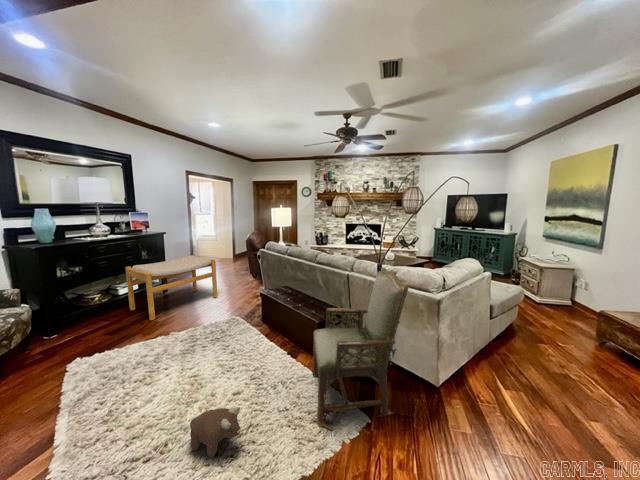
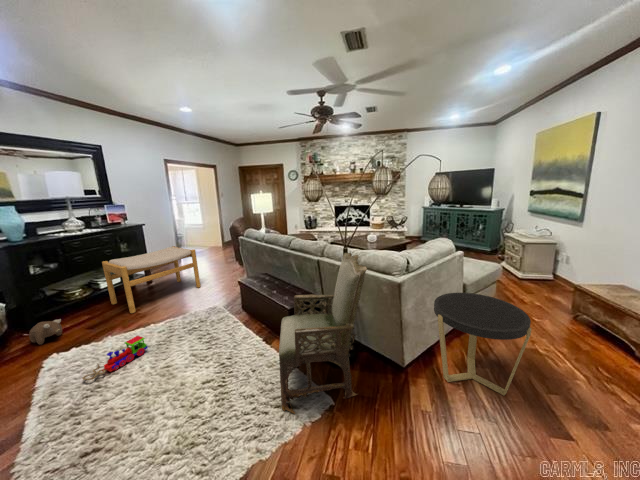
side table: none [468,313,574,421] -> present [434,293,531,395]
toy train: none [110,343,173,386] -> present [82,336,148,380]
plush toy: present [190,407,242,458] -> present [29,319,62,345]

